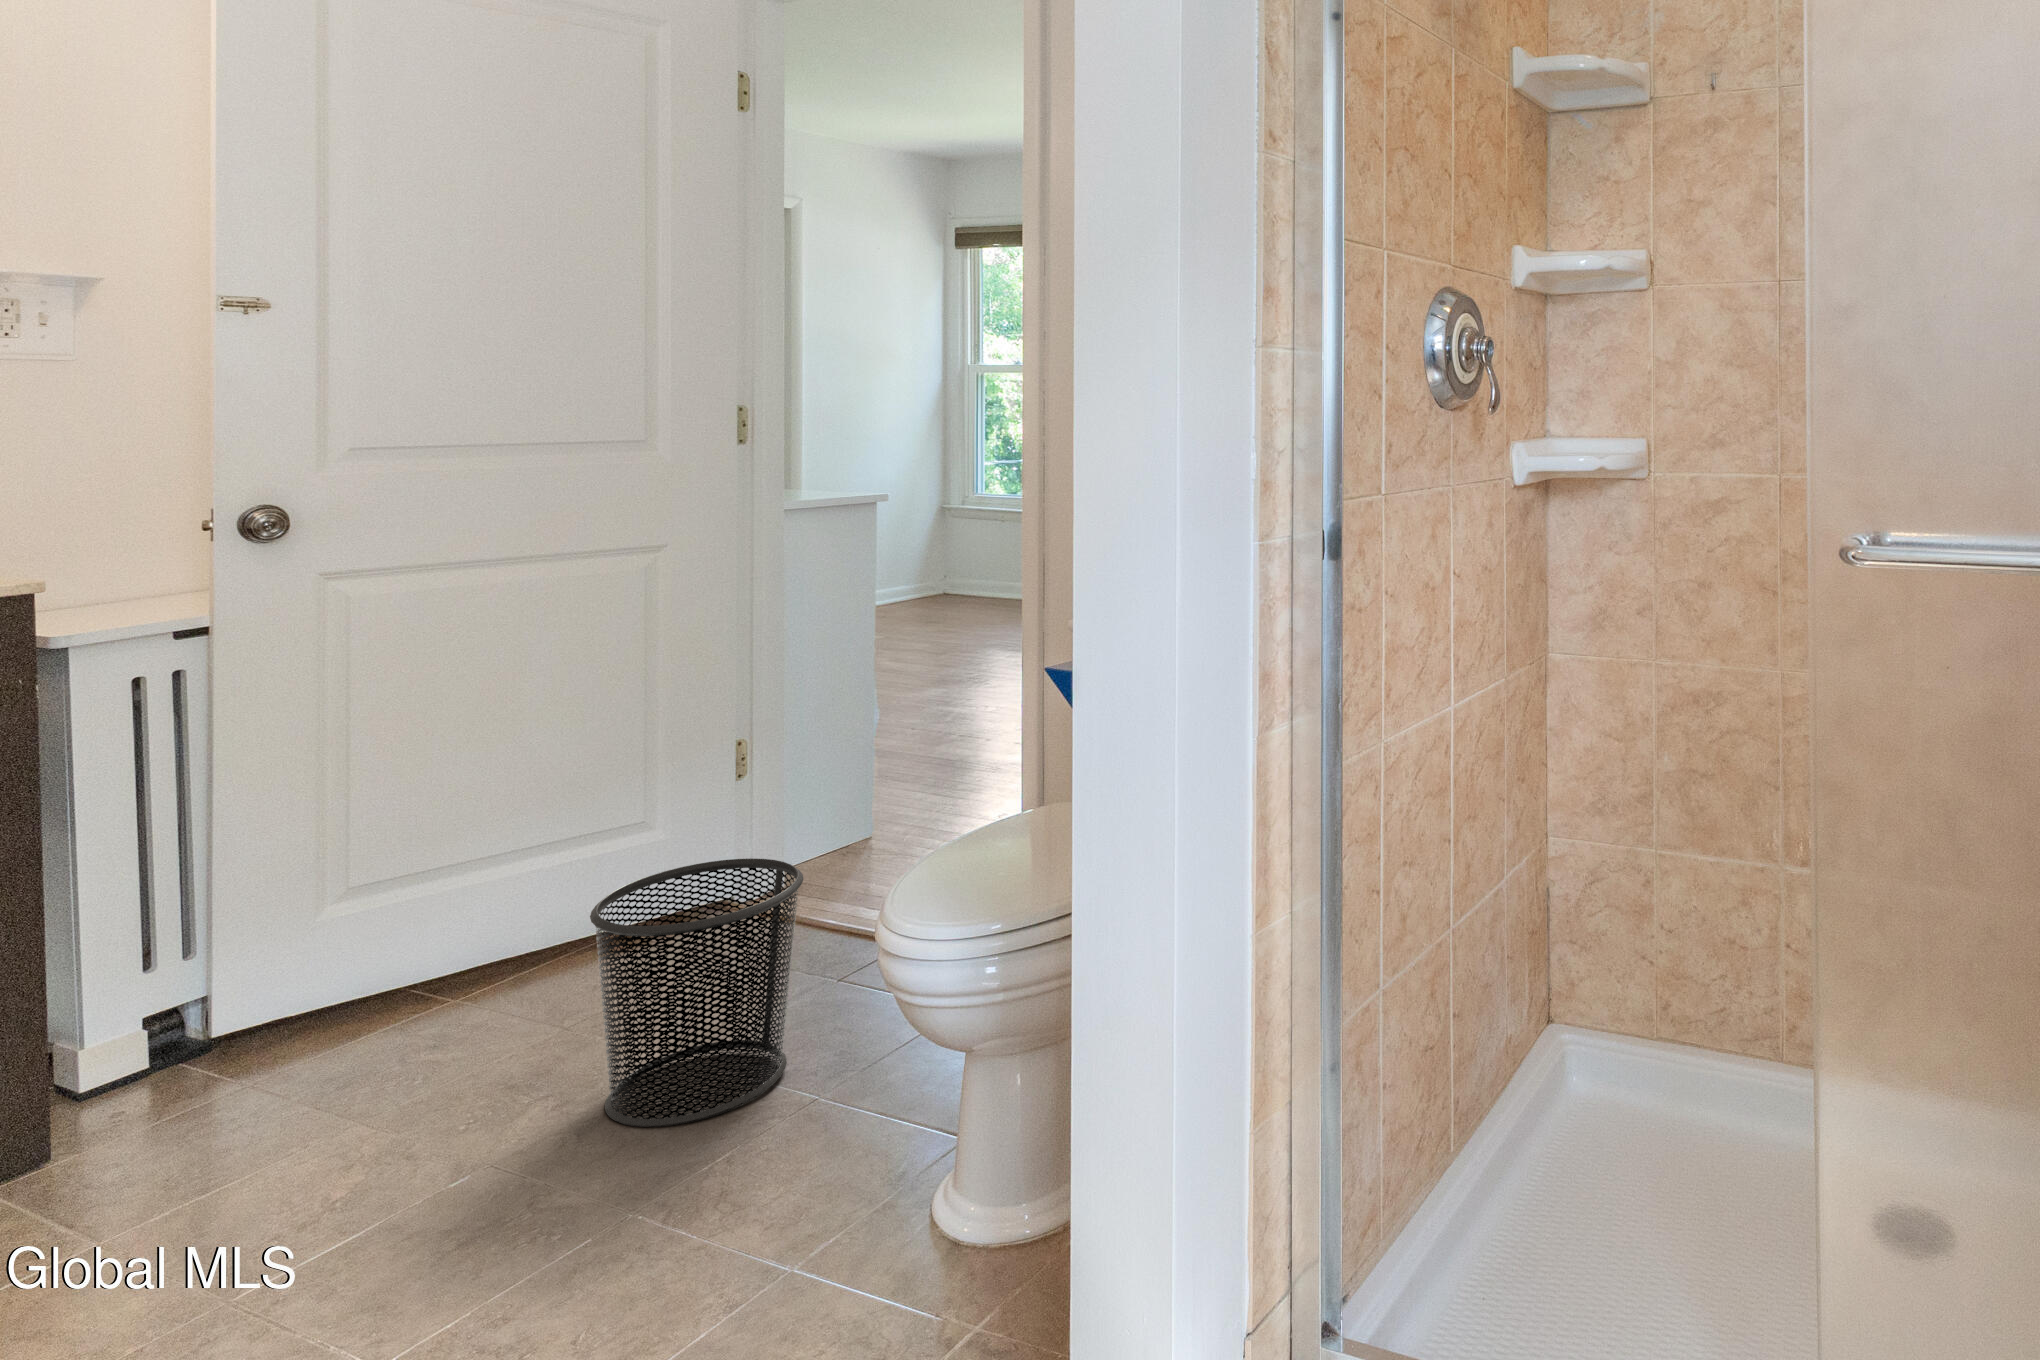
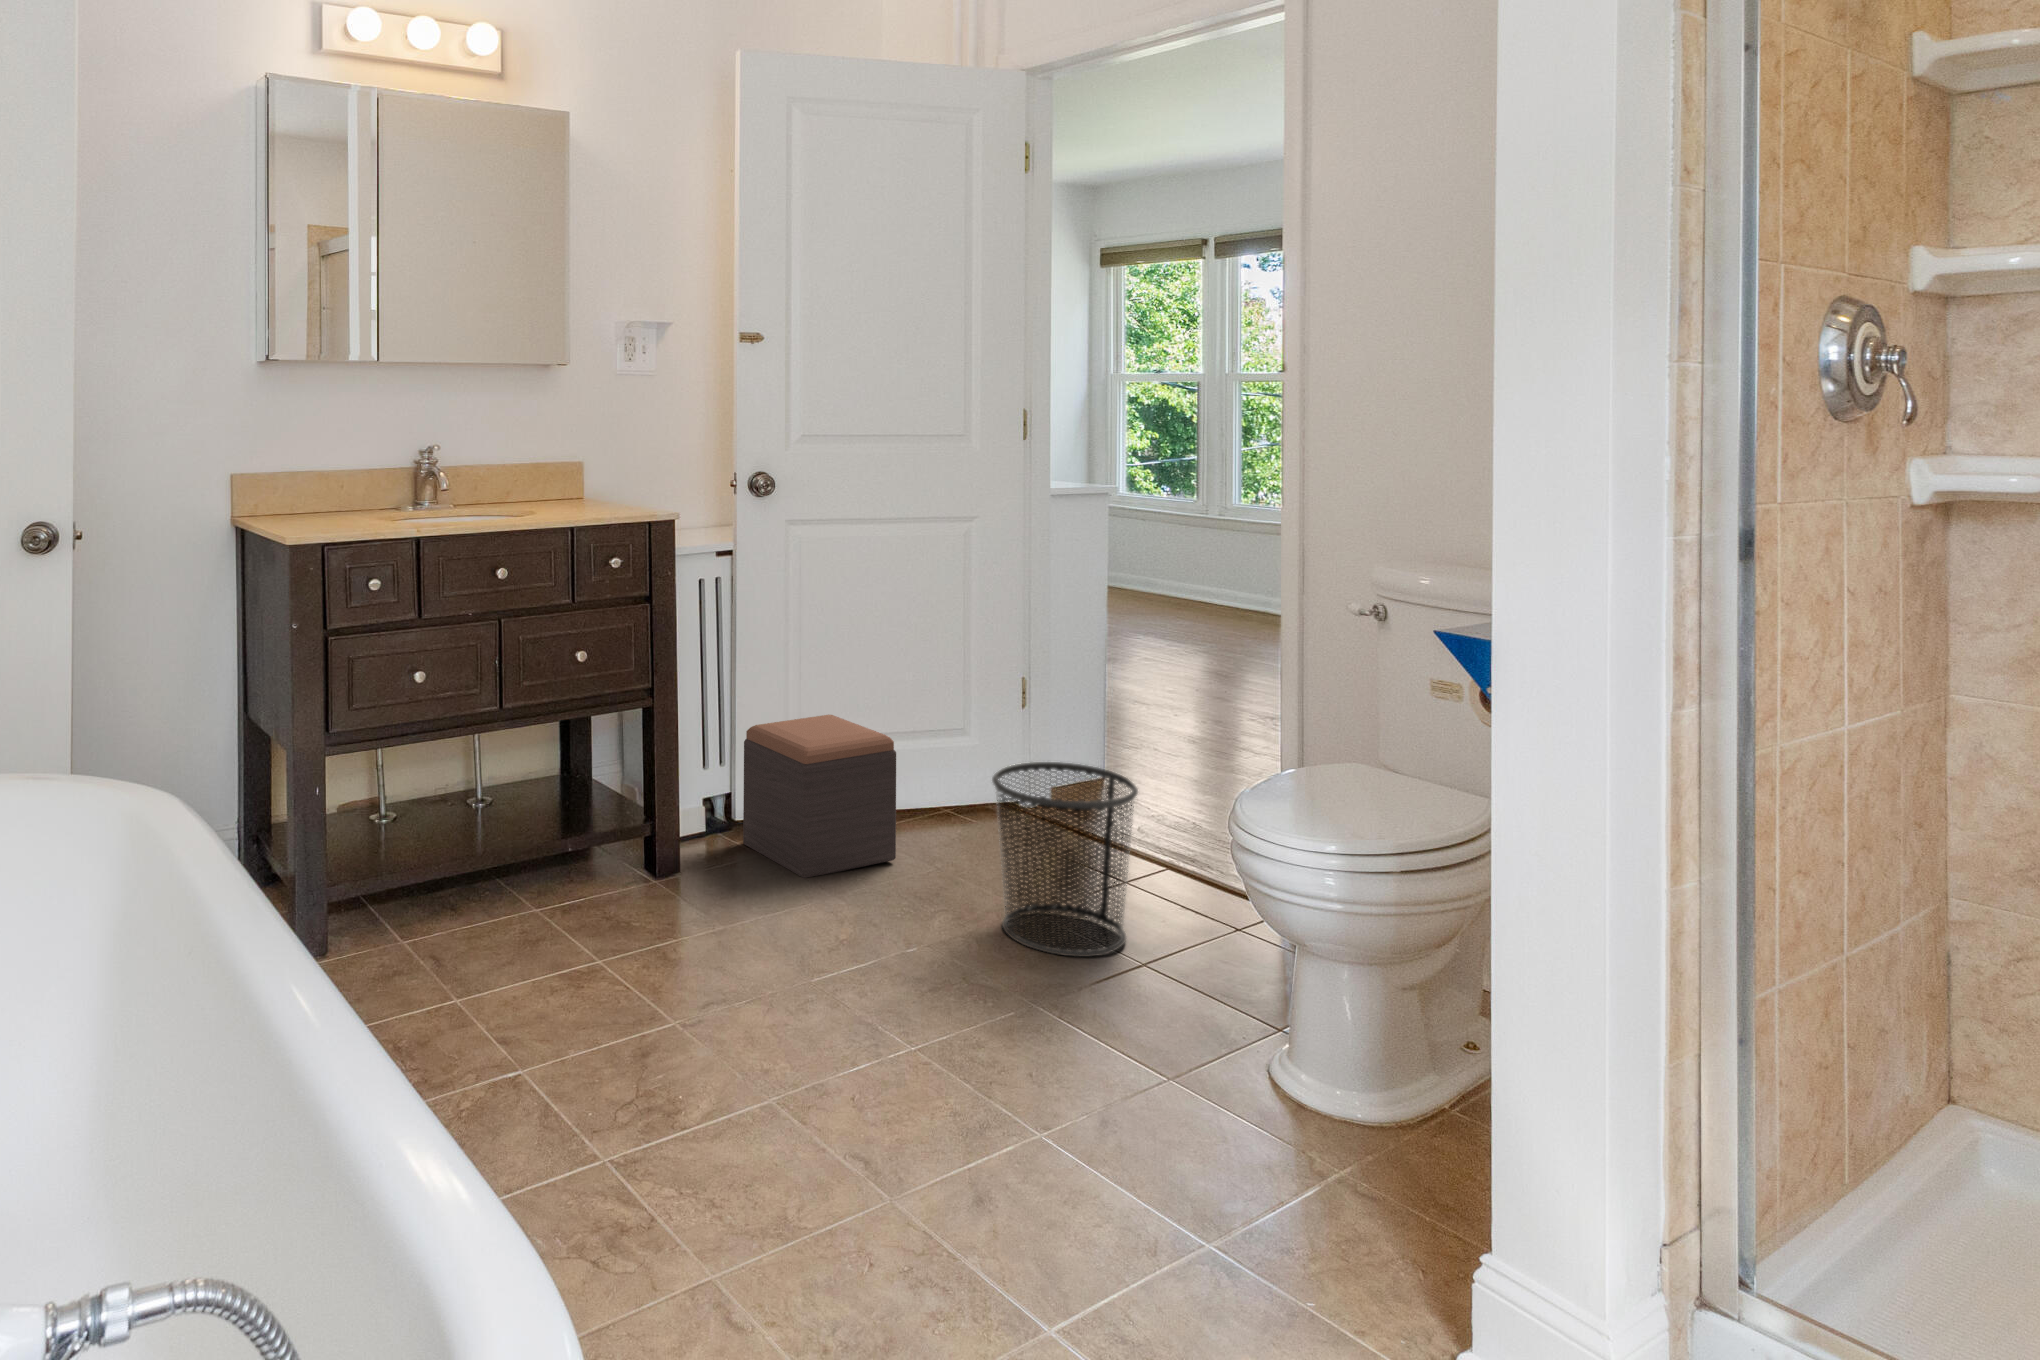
footstool: none [209,848,488,1111] -> present [743,715,896,878]

